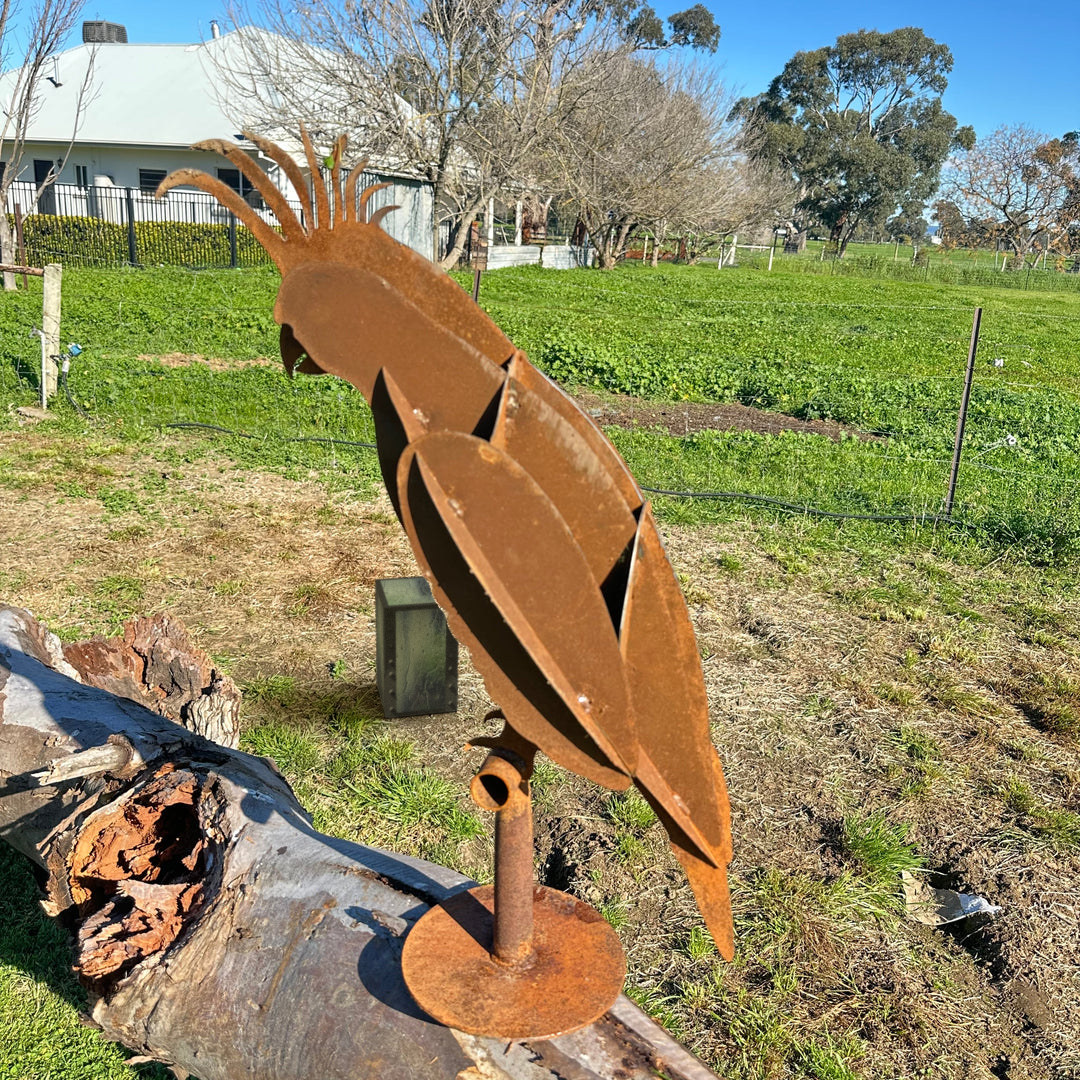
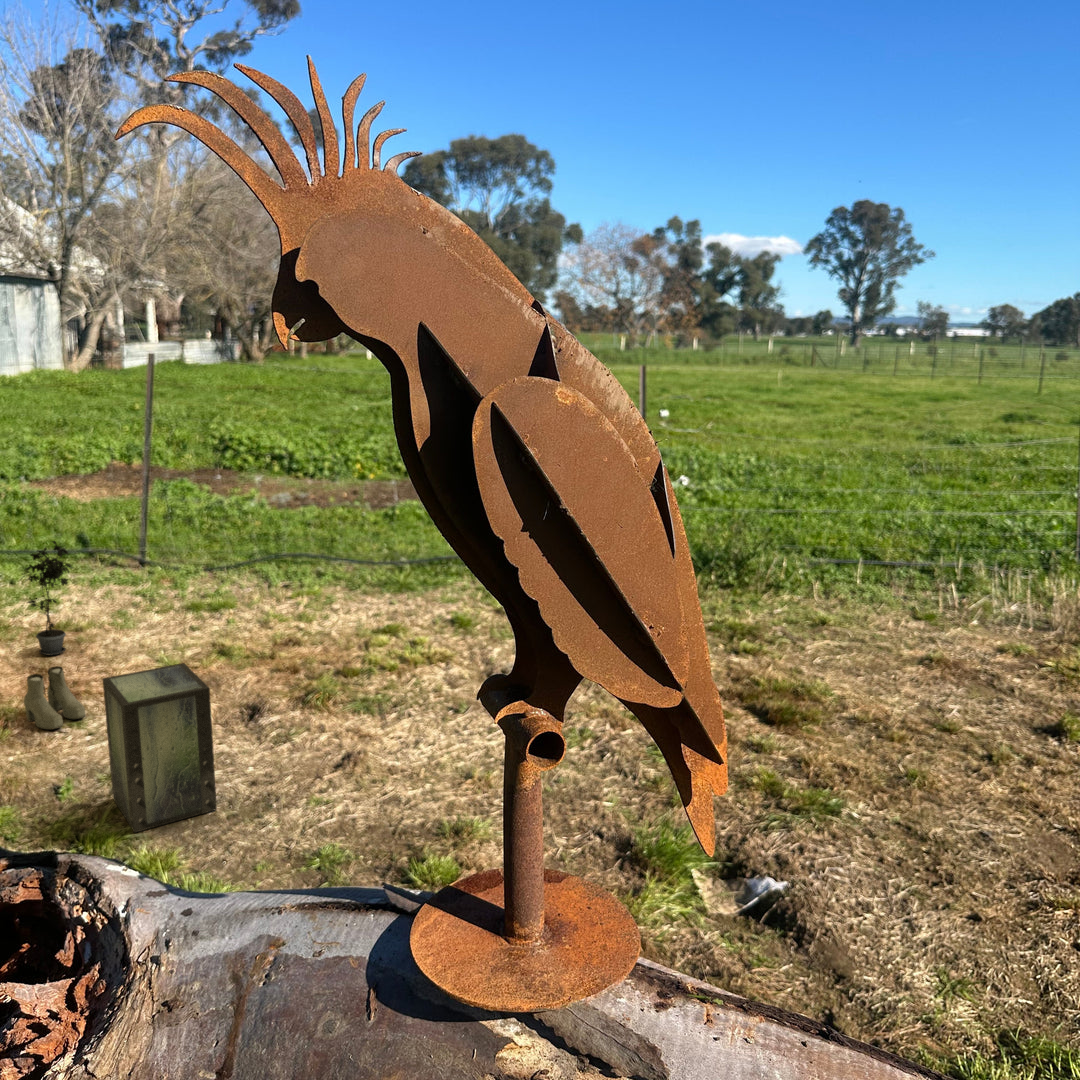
potted plant: none [339,443,385,544] -> present [25,541,73,655]
boots: none [326,557,373,612] -> present [24,666,86,730]

